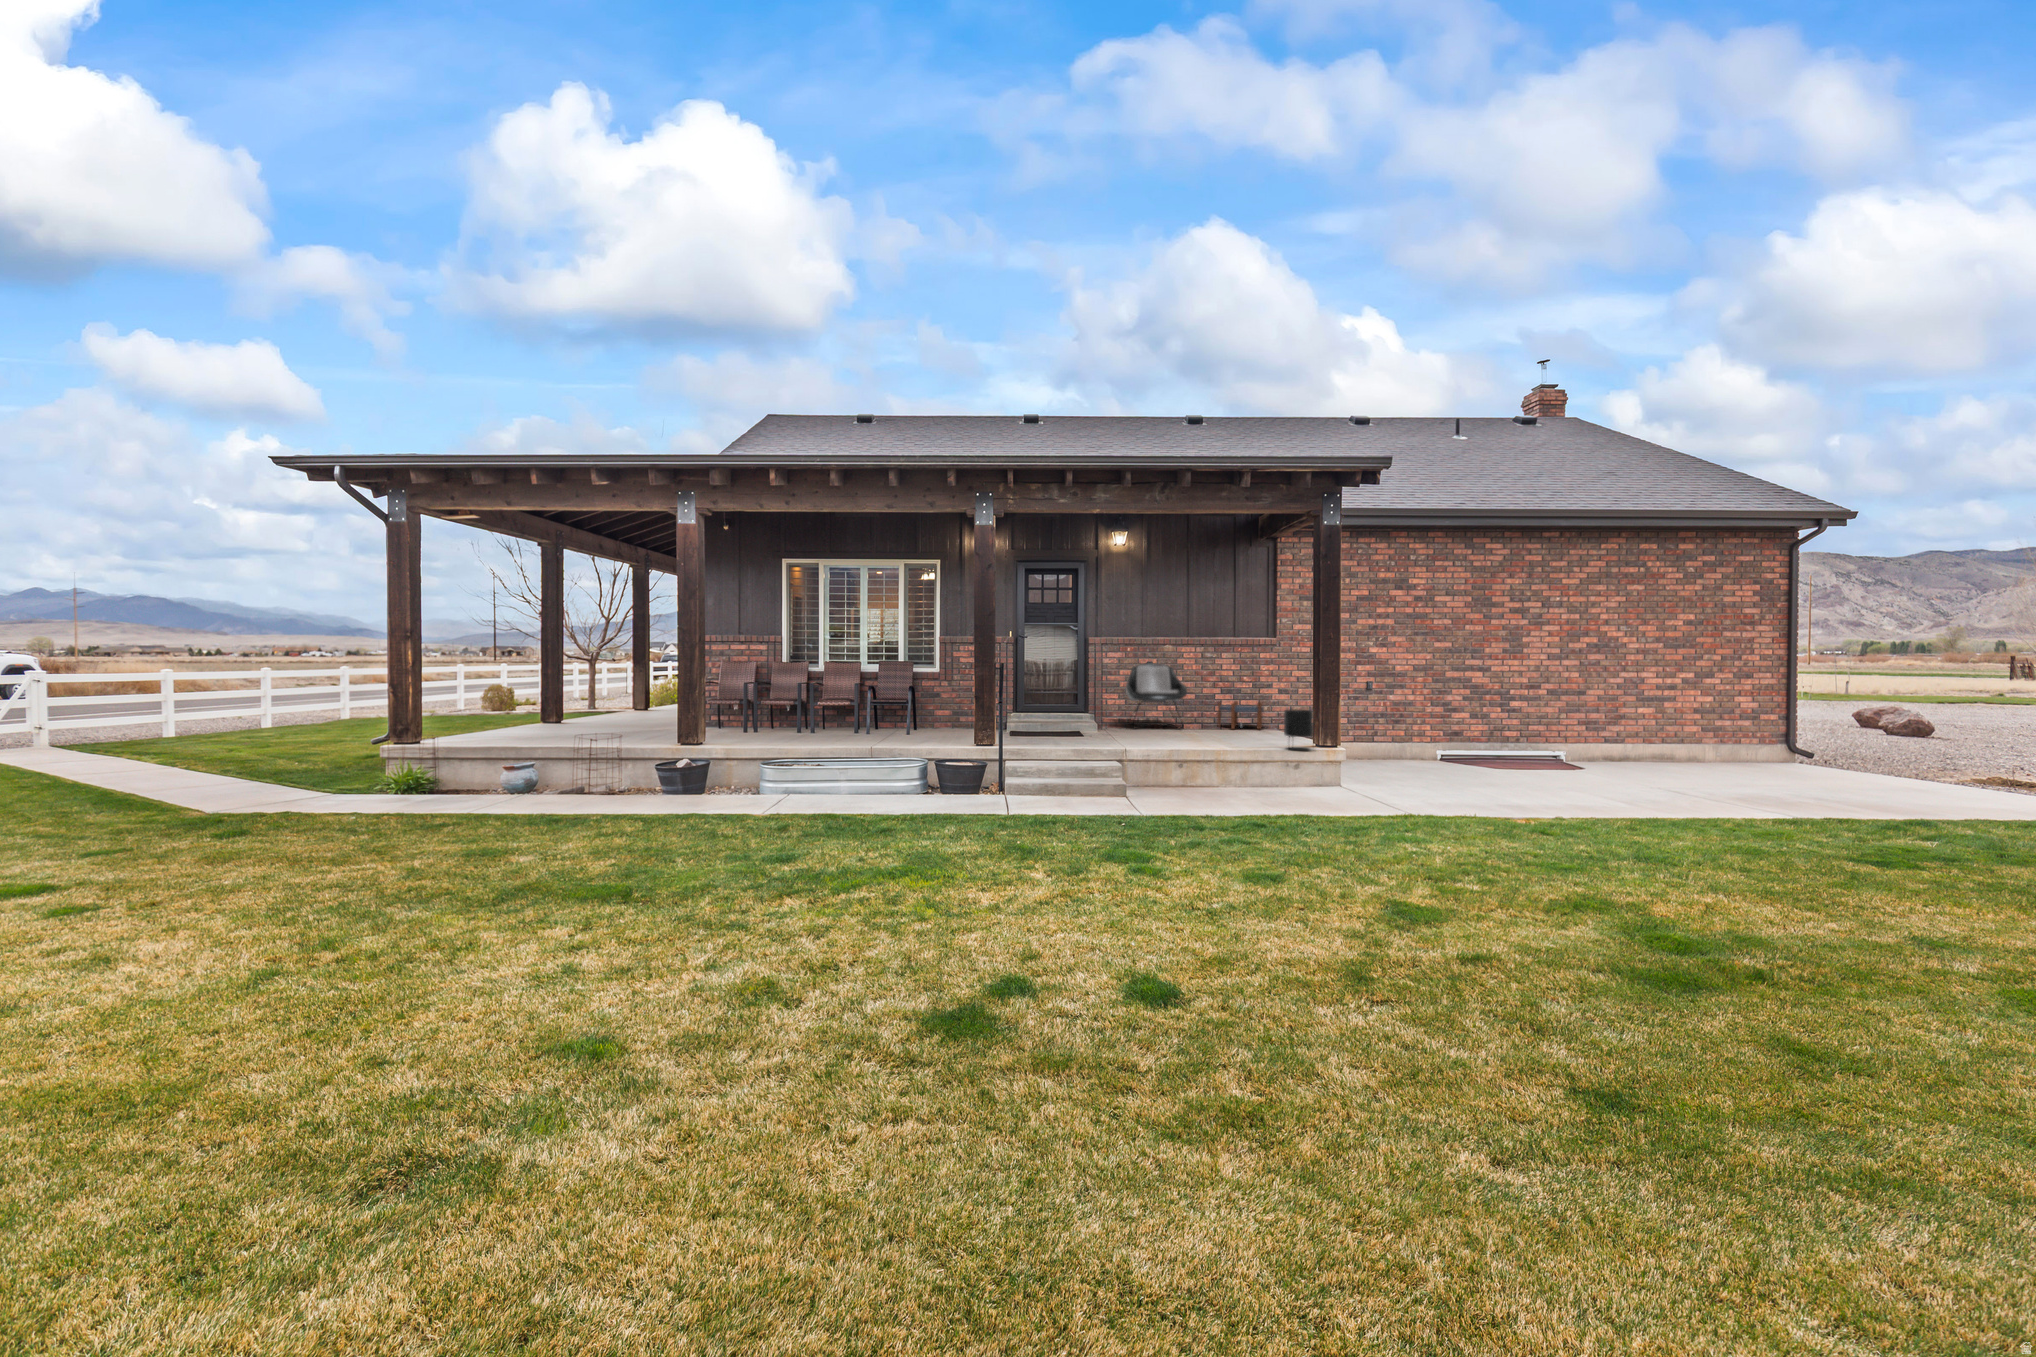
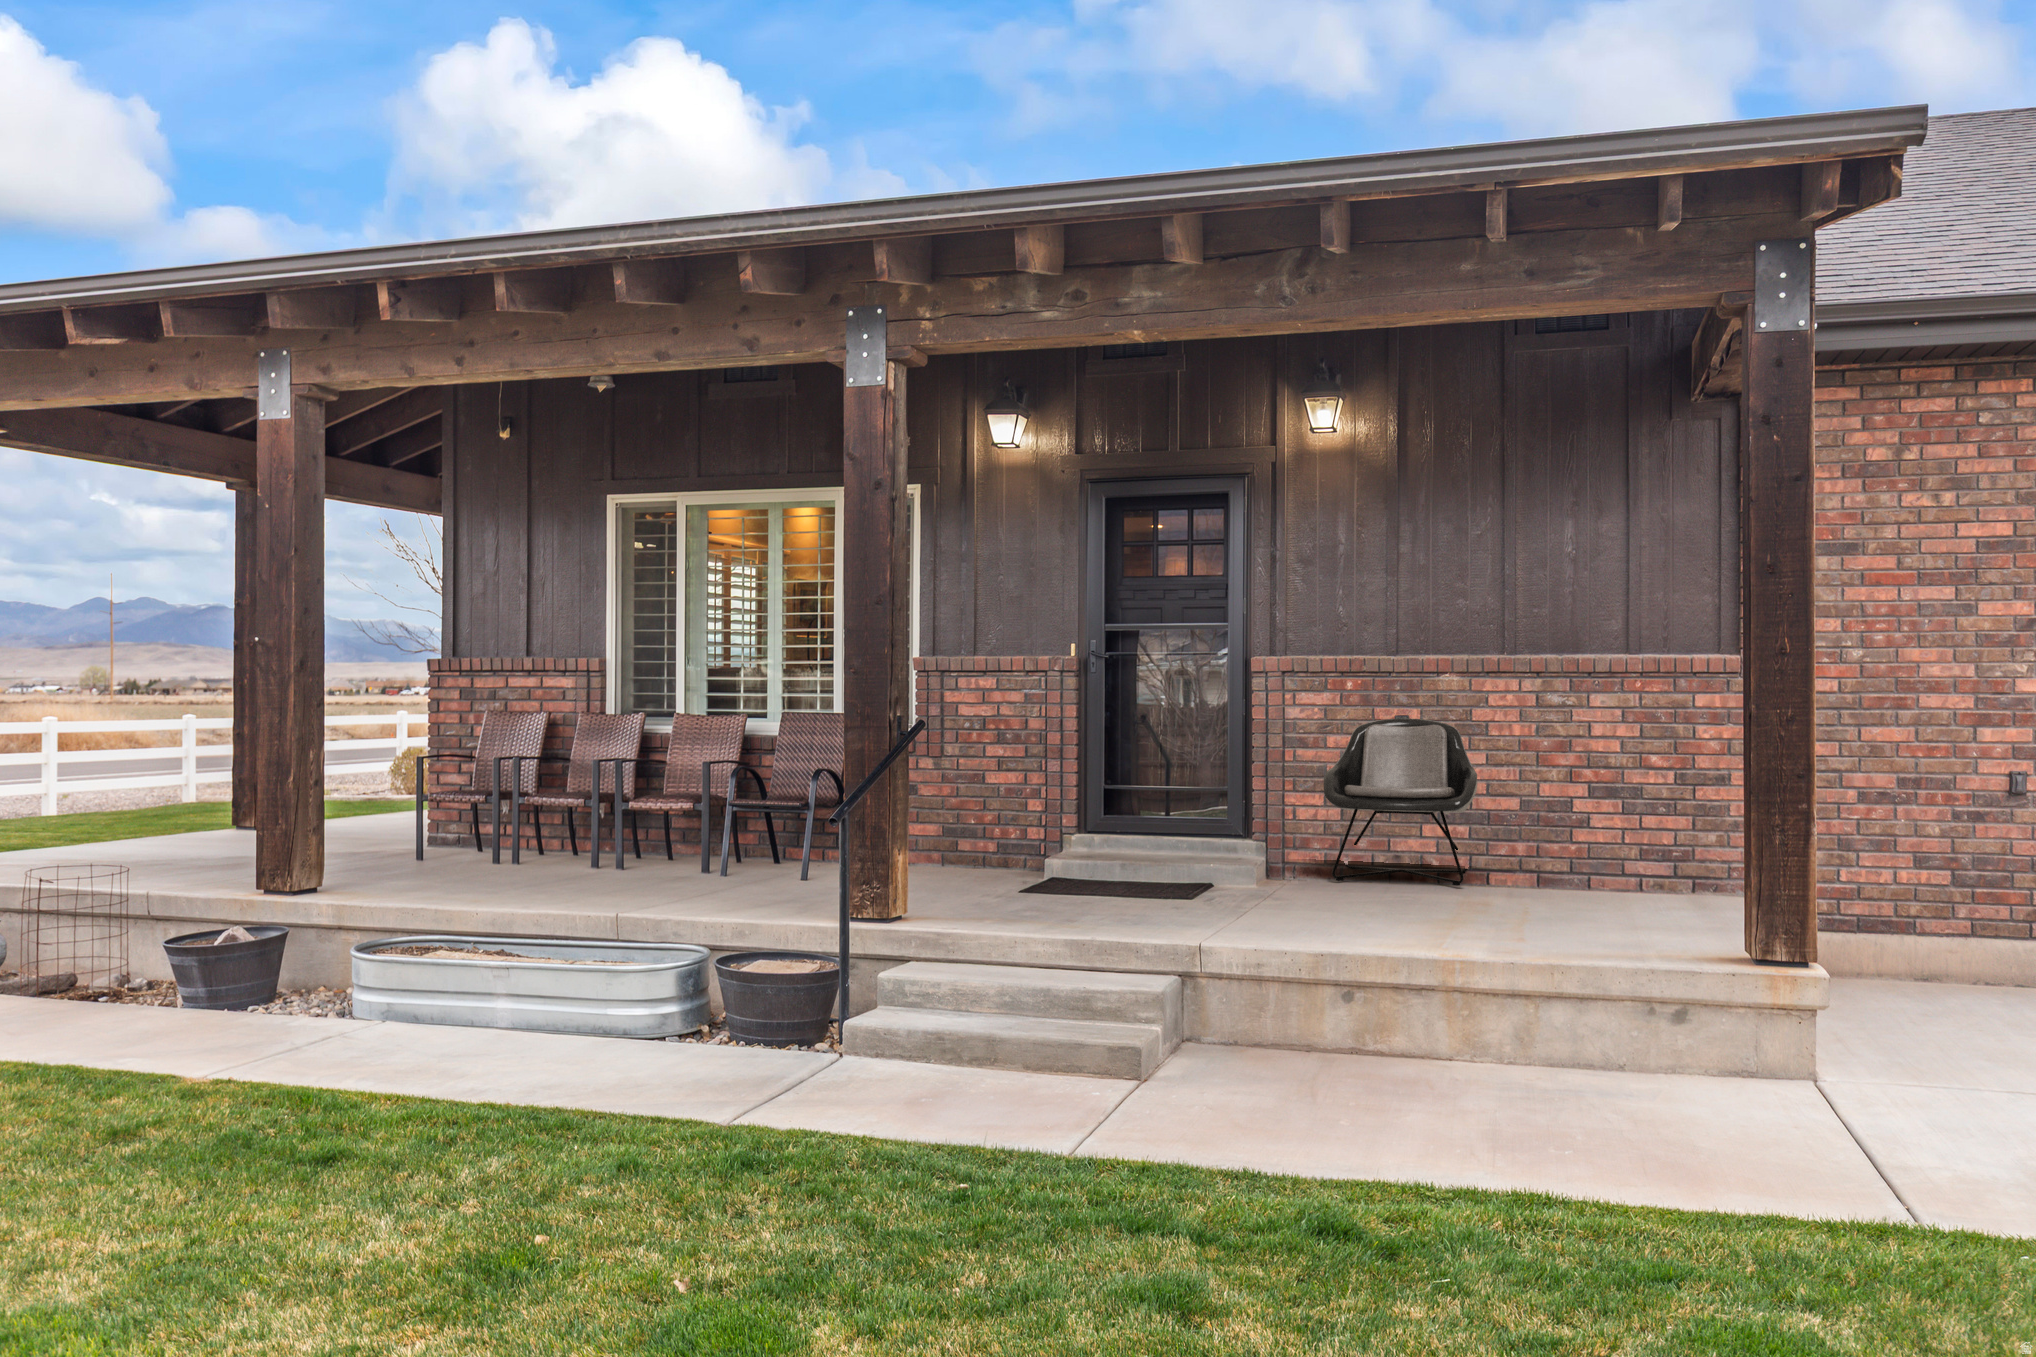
side table: present [1218,701,1264,729] -> none [1571,816,1693,893]
planter: present [1284,710,1314,738] -> none [1665,851,1751,969]

